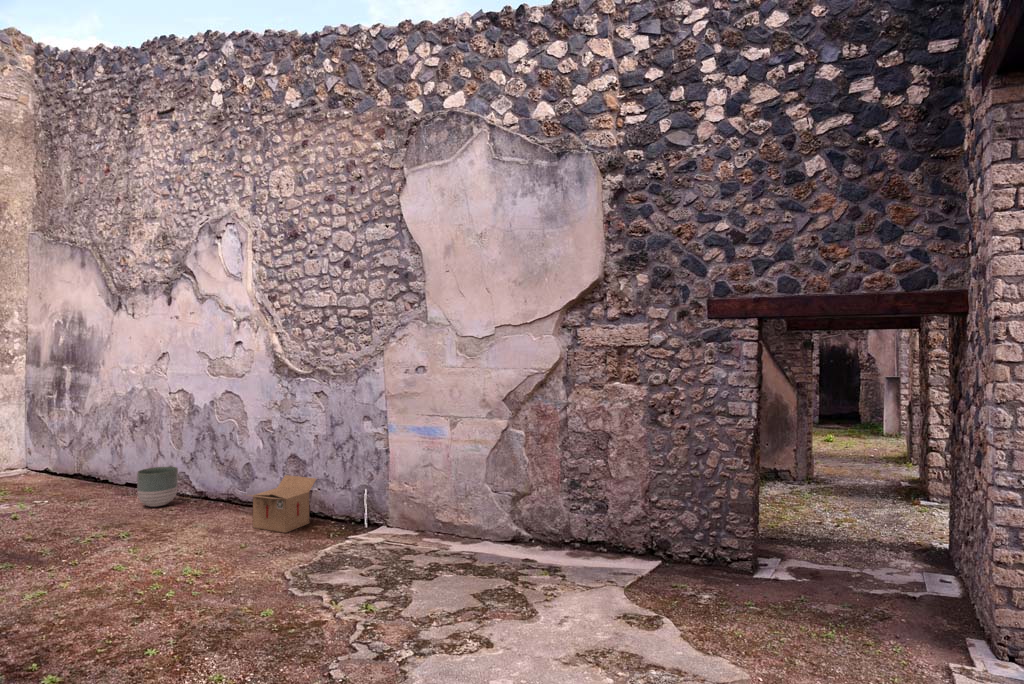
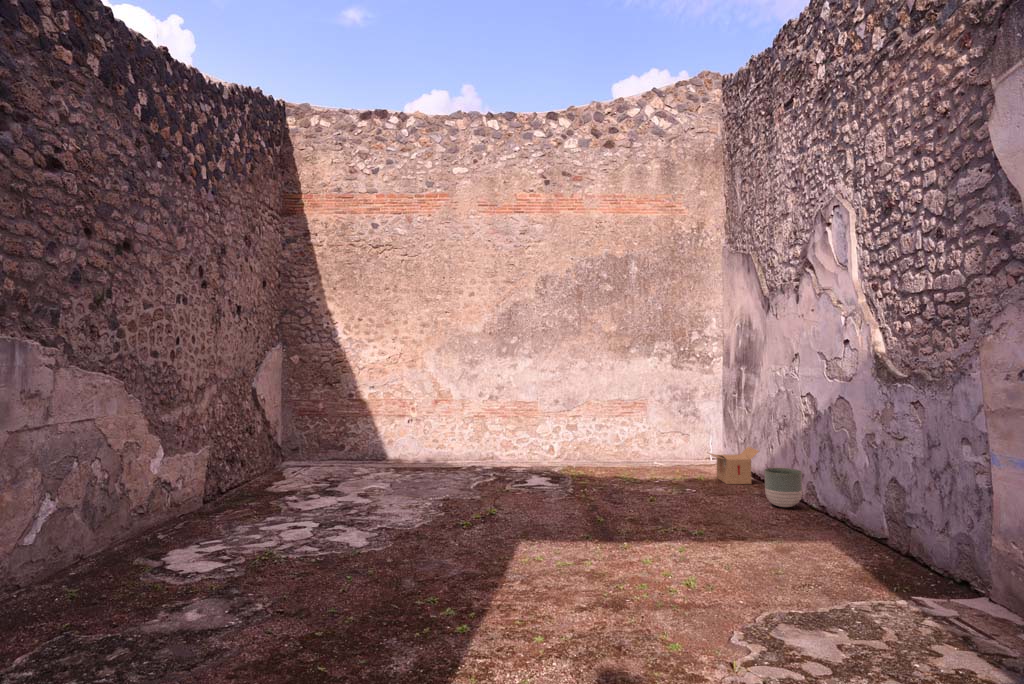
cardboard box: present [246,475,316,533] -> present [708,447,759,484]

